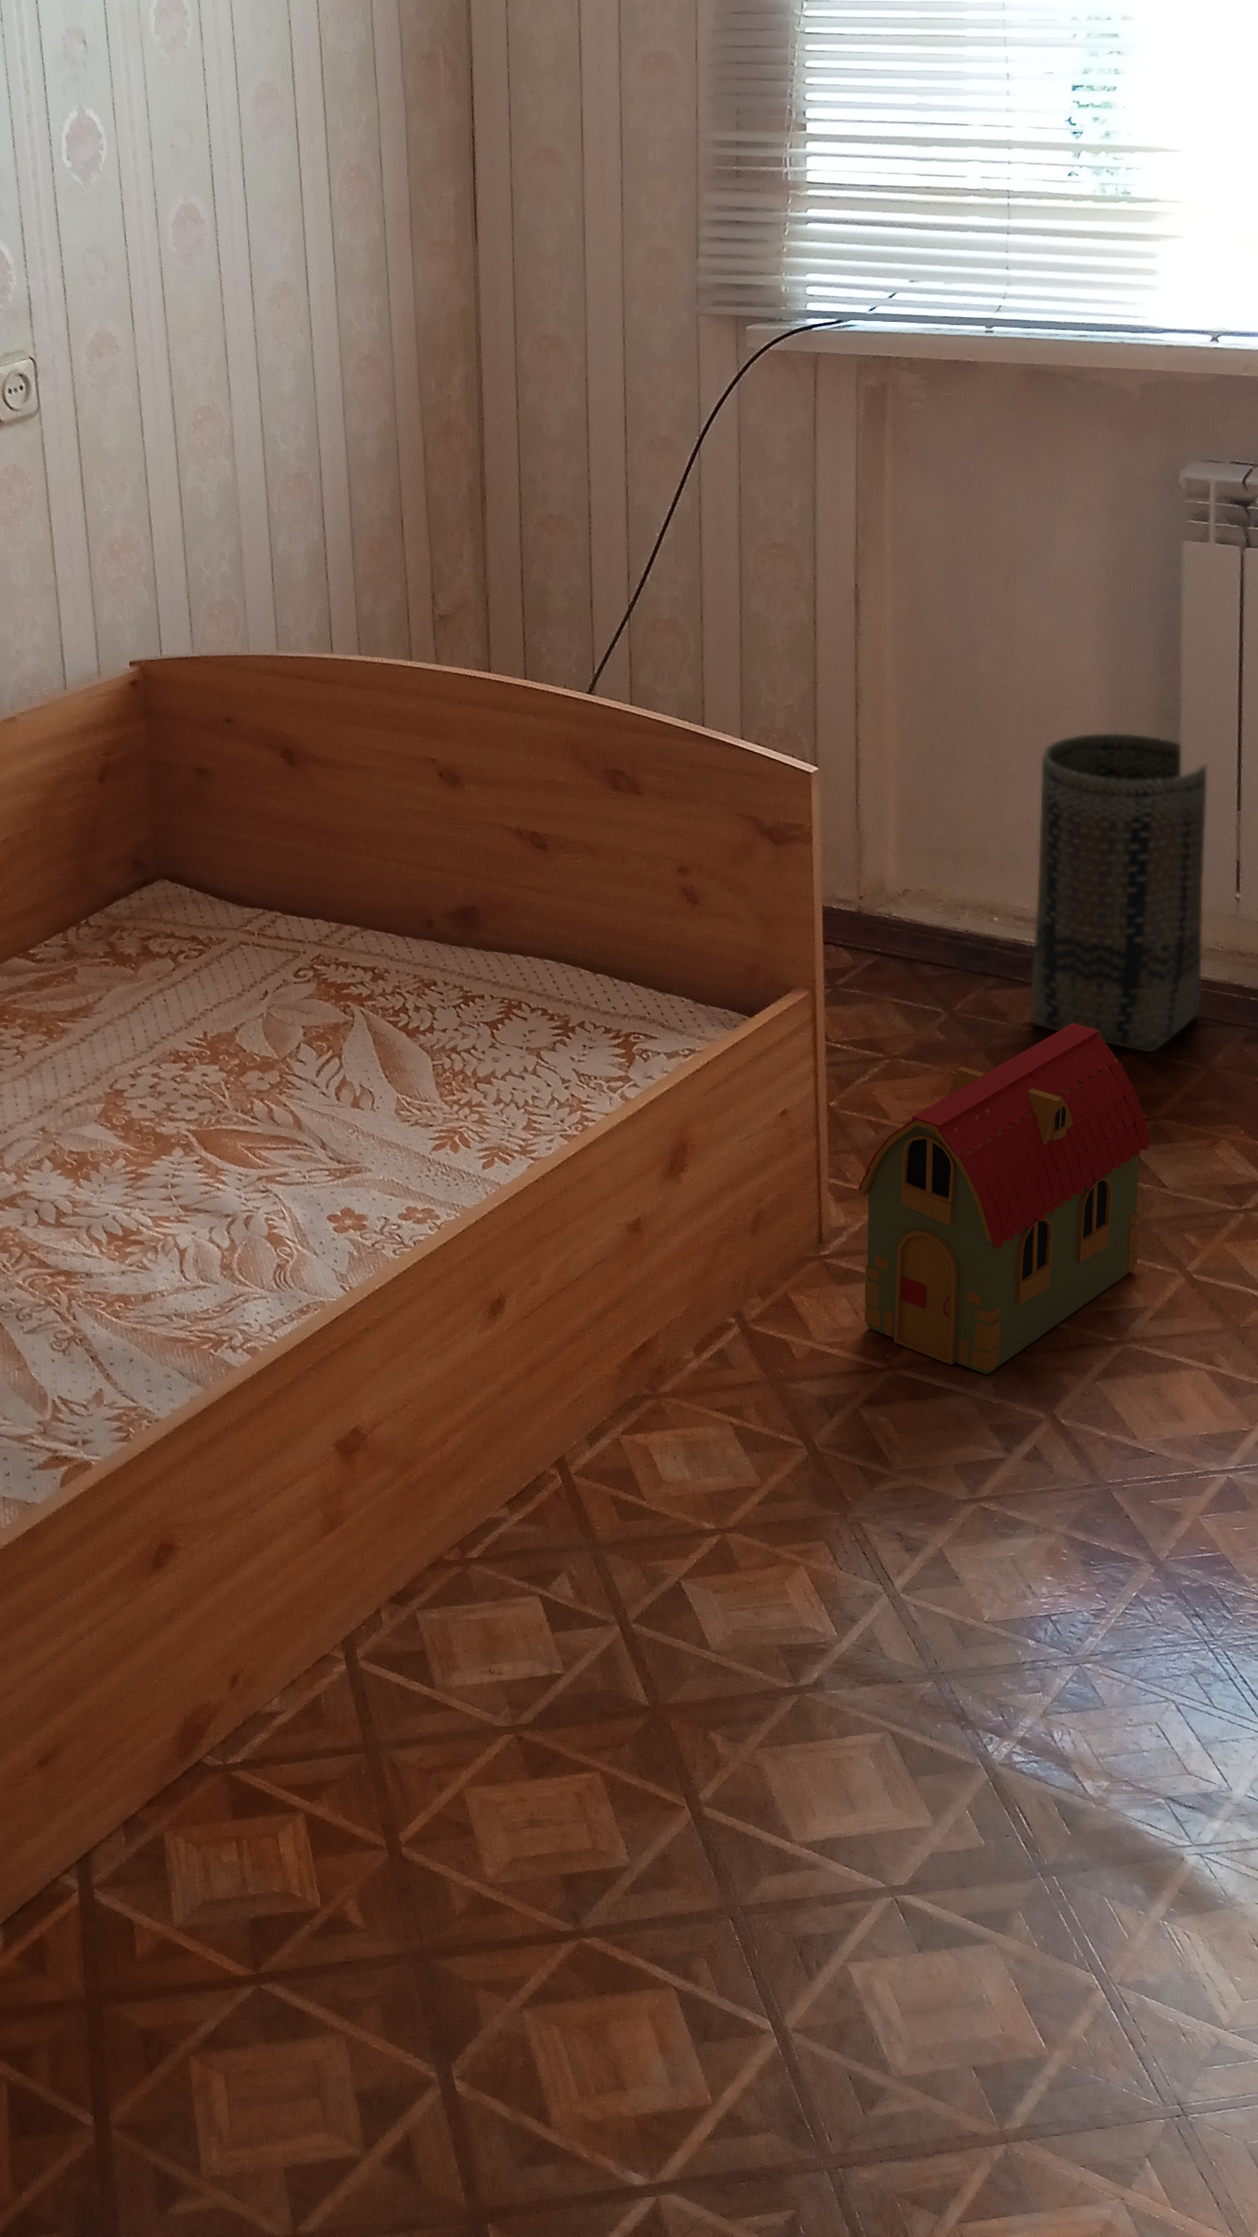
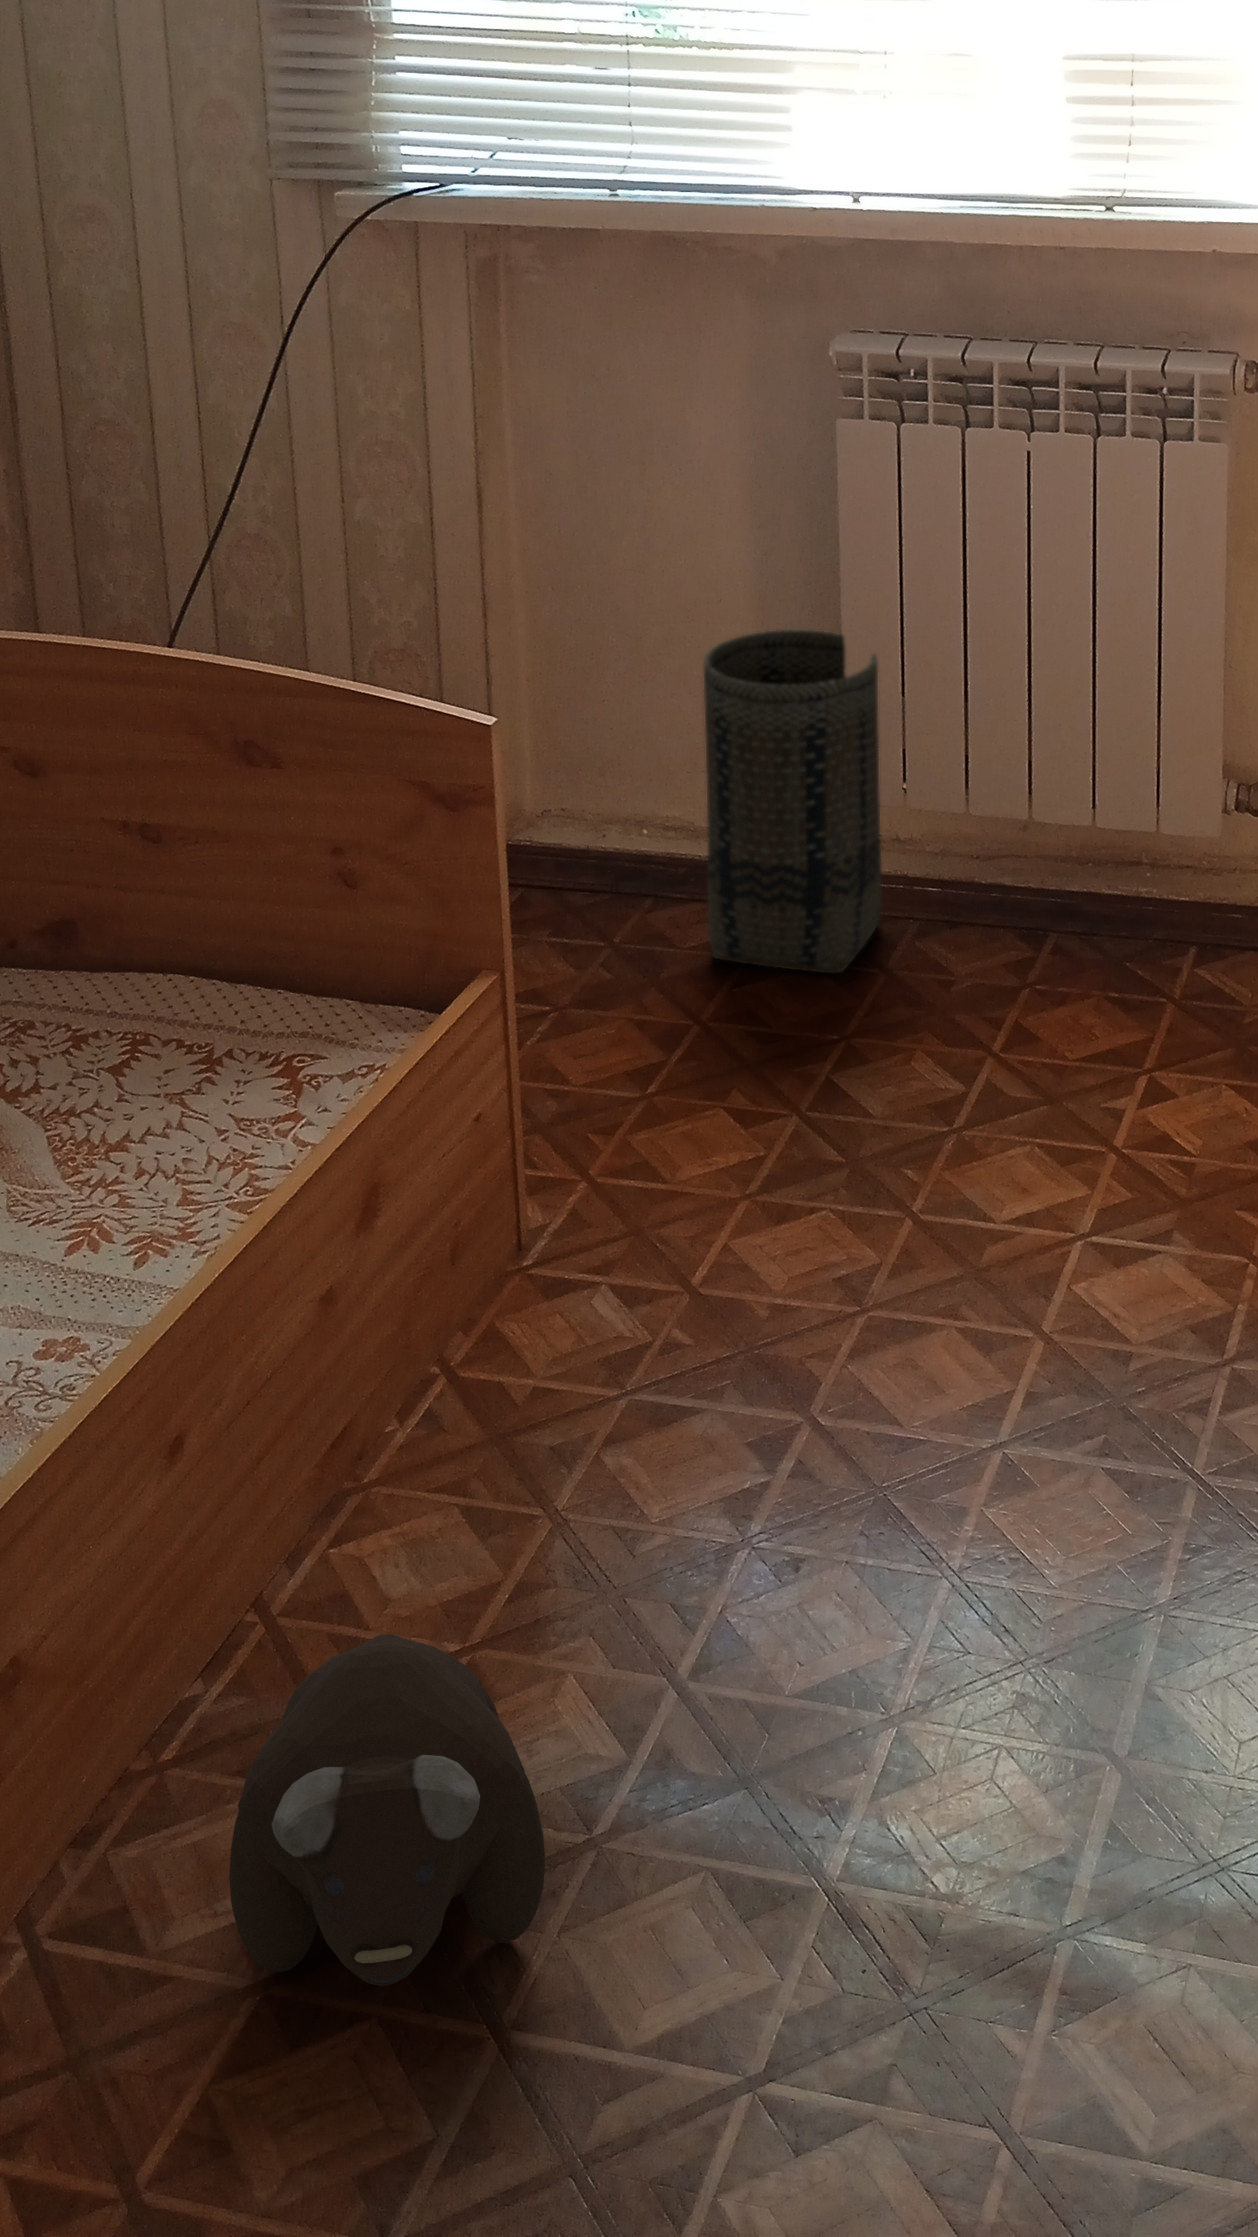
toy house: present [858,1023,1150,1374] -> none [570,975,873,1386]
plush toy: none [497,1490,756,1765] -> present [229,1634,545,1986]

